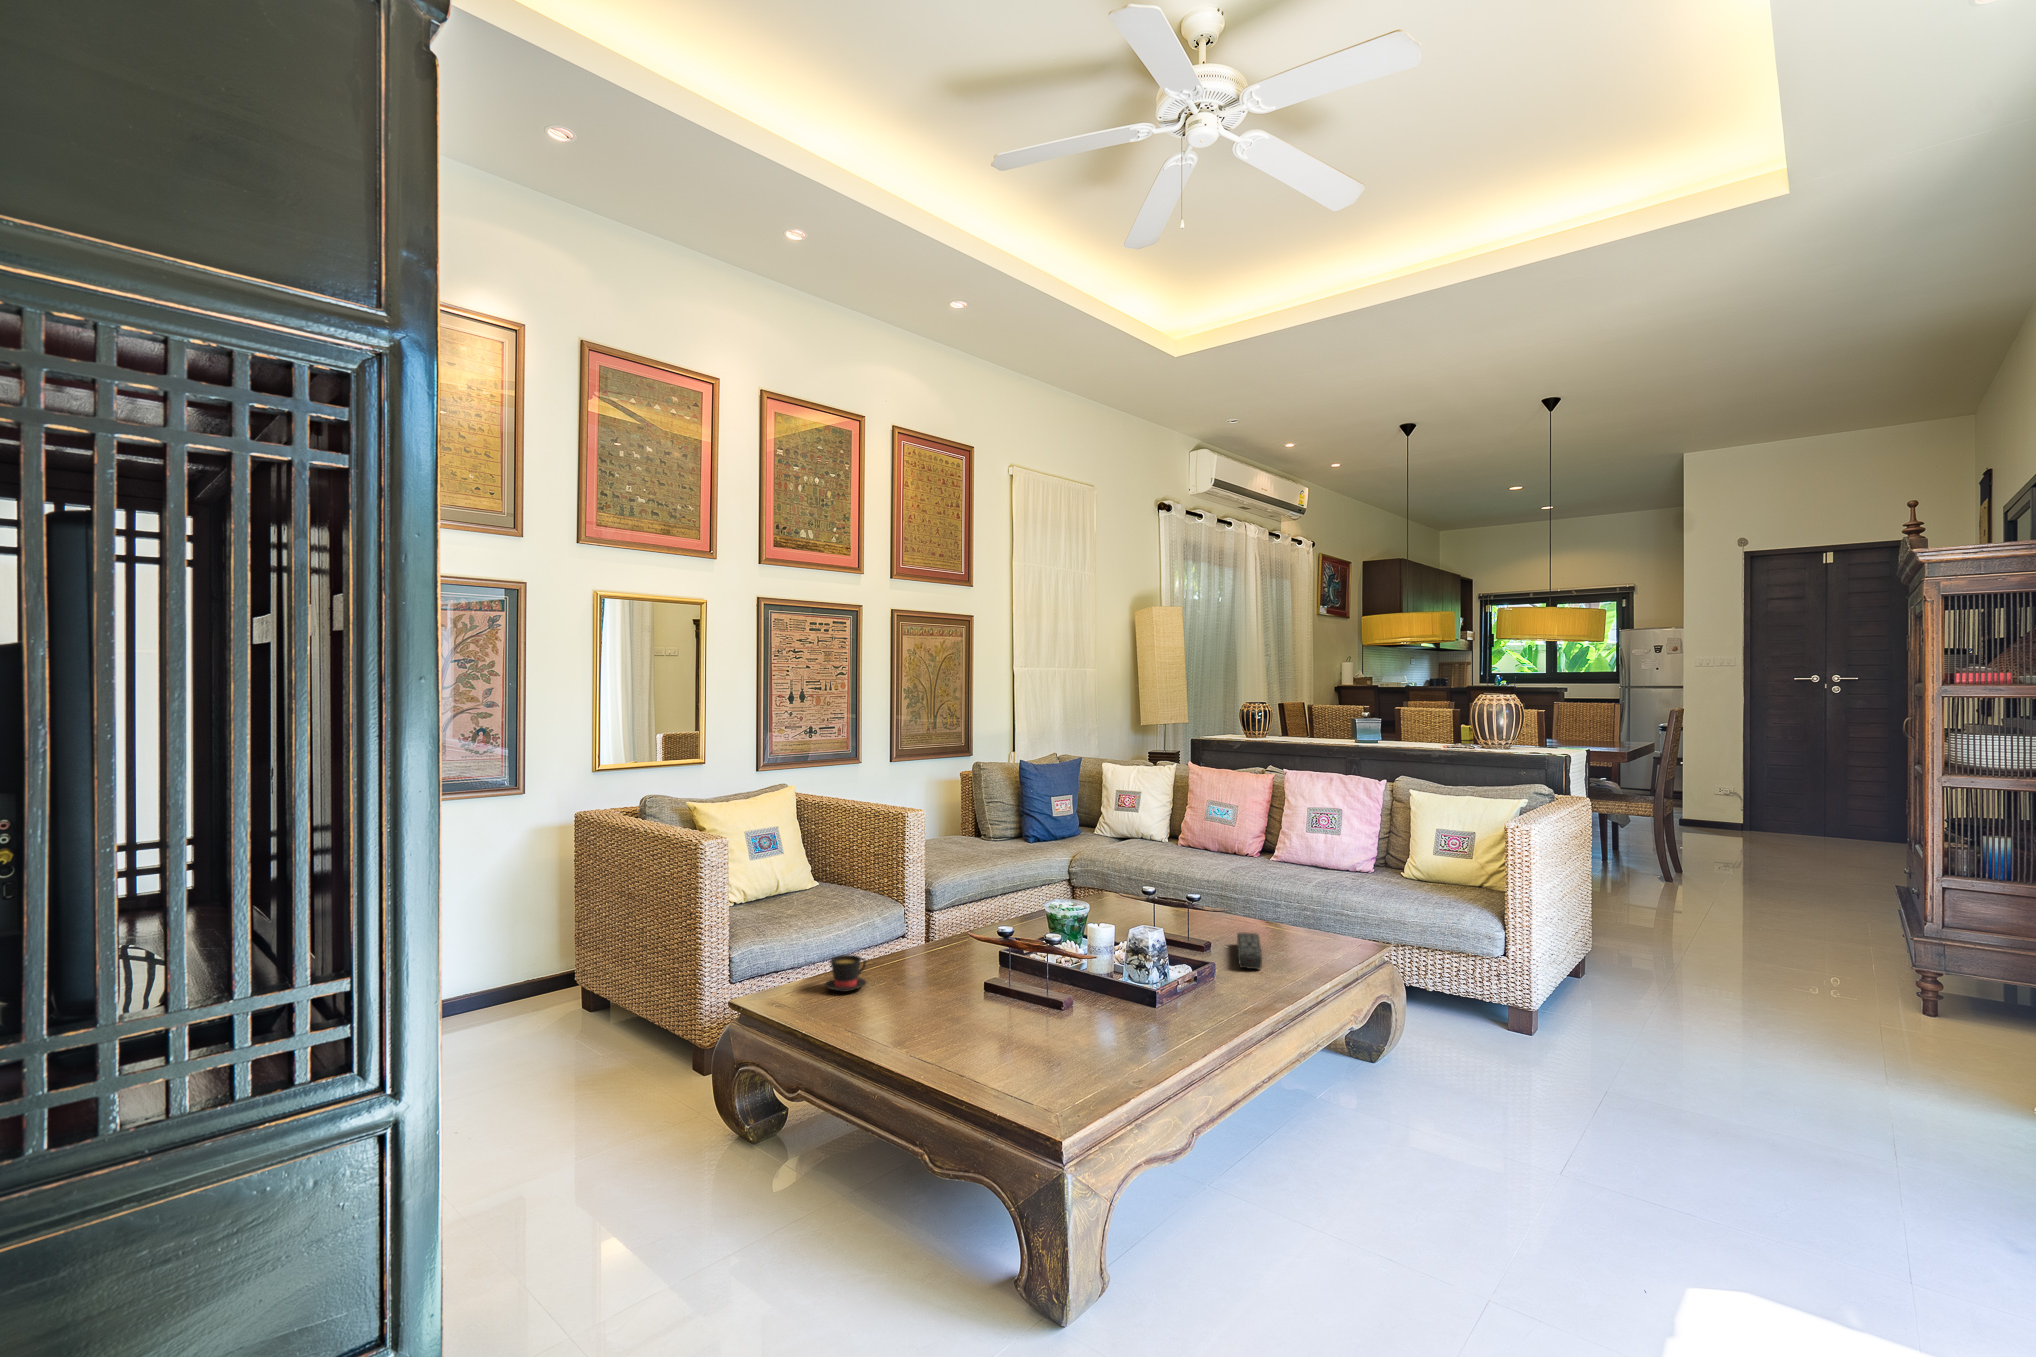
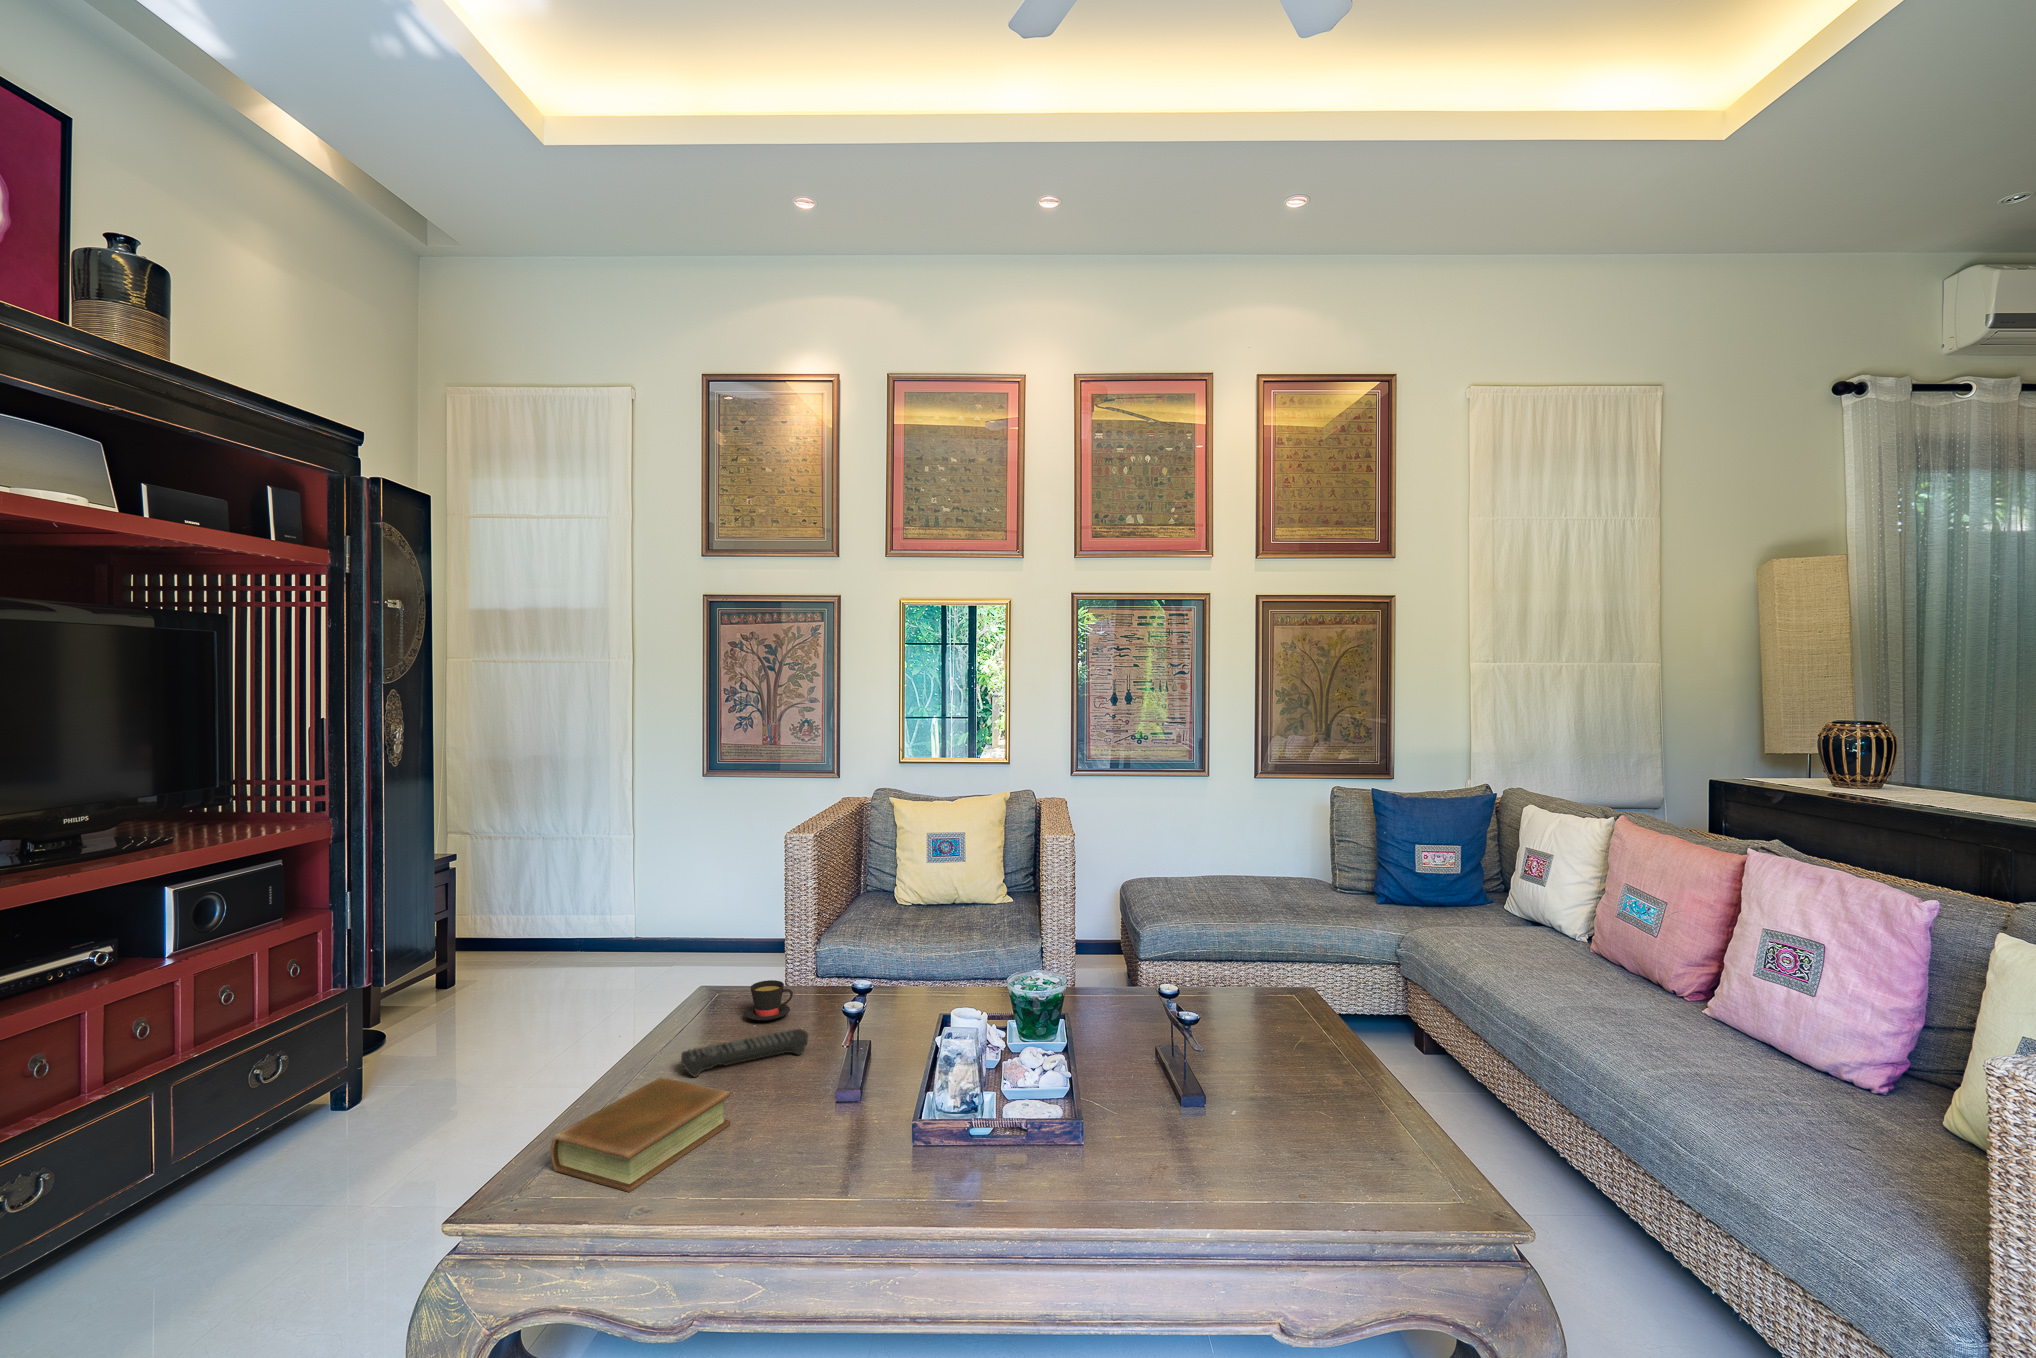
remote control: present [1237,933,1262,969] -> present [681,1029,808,1077]
book: none [951,1003,1075,1084] -> present [551,1077,730,1192]

